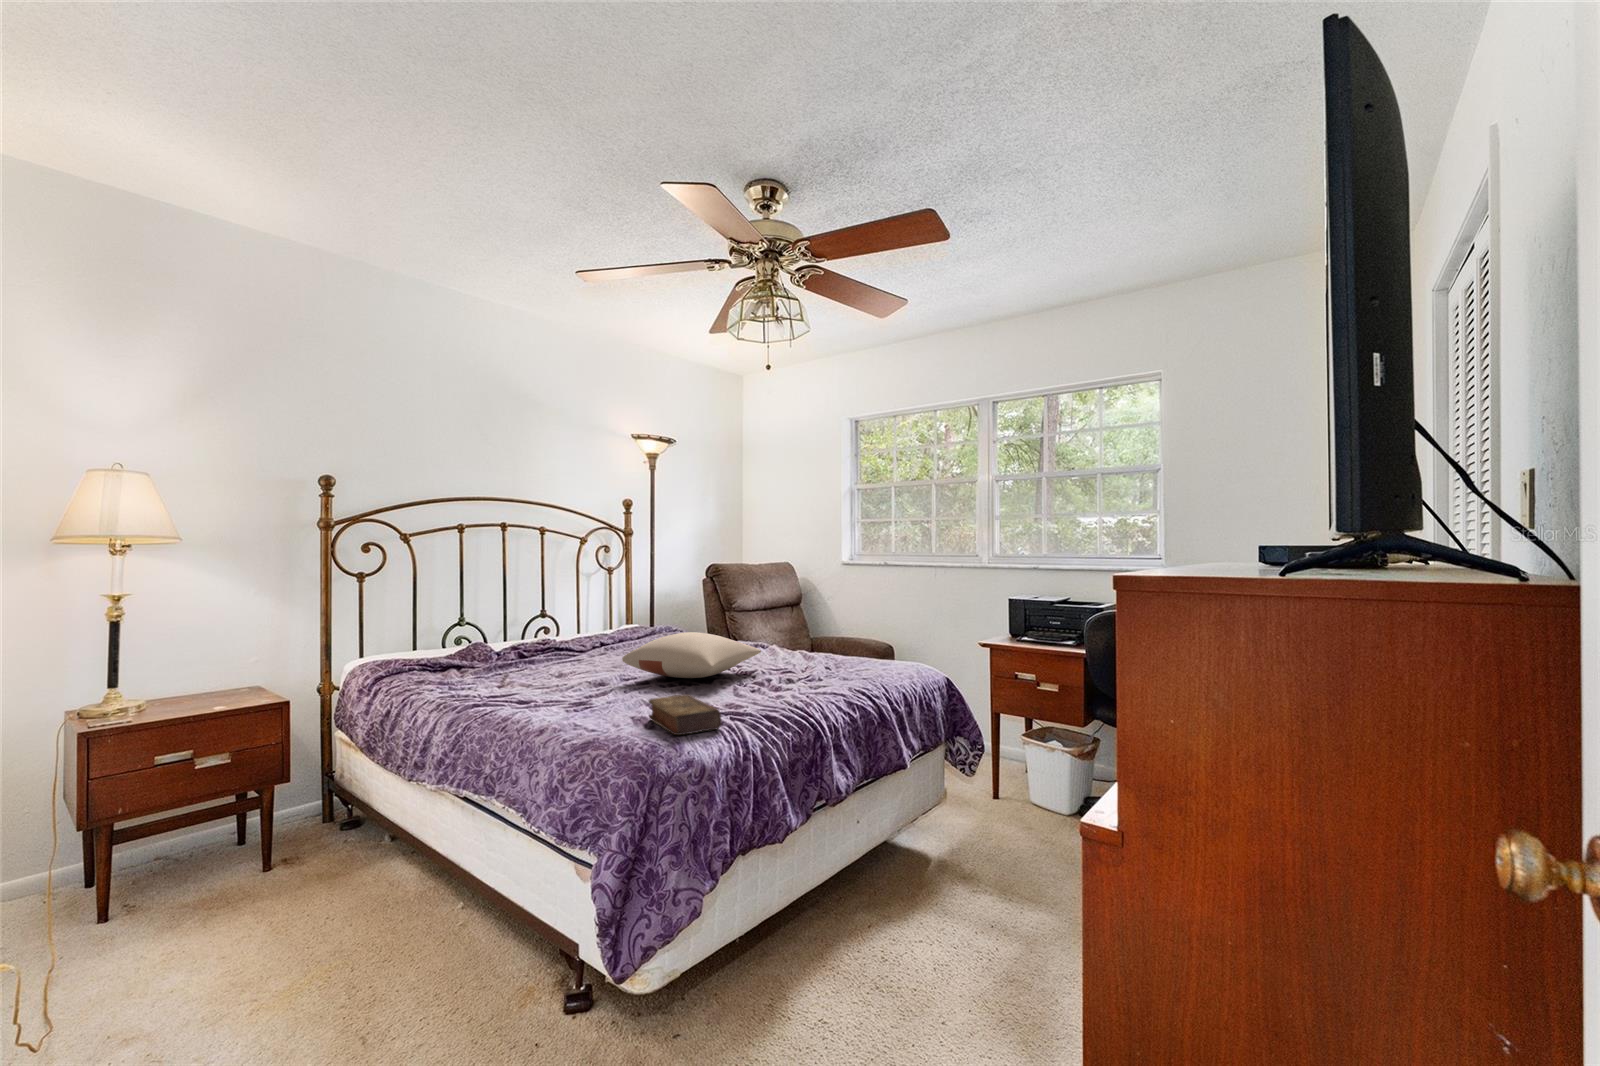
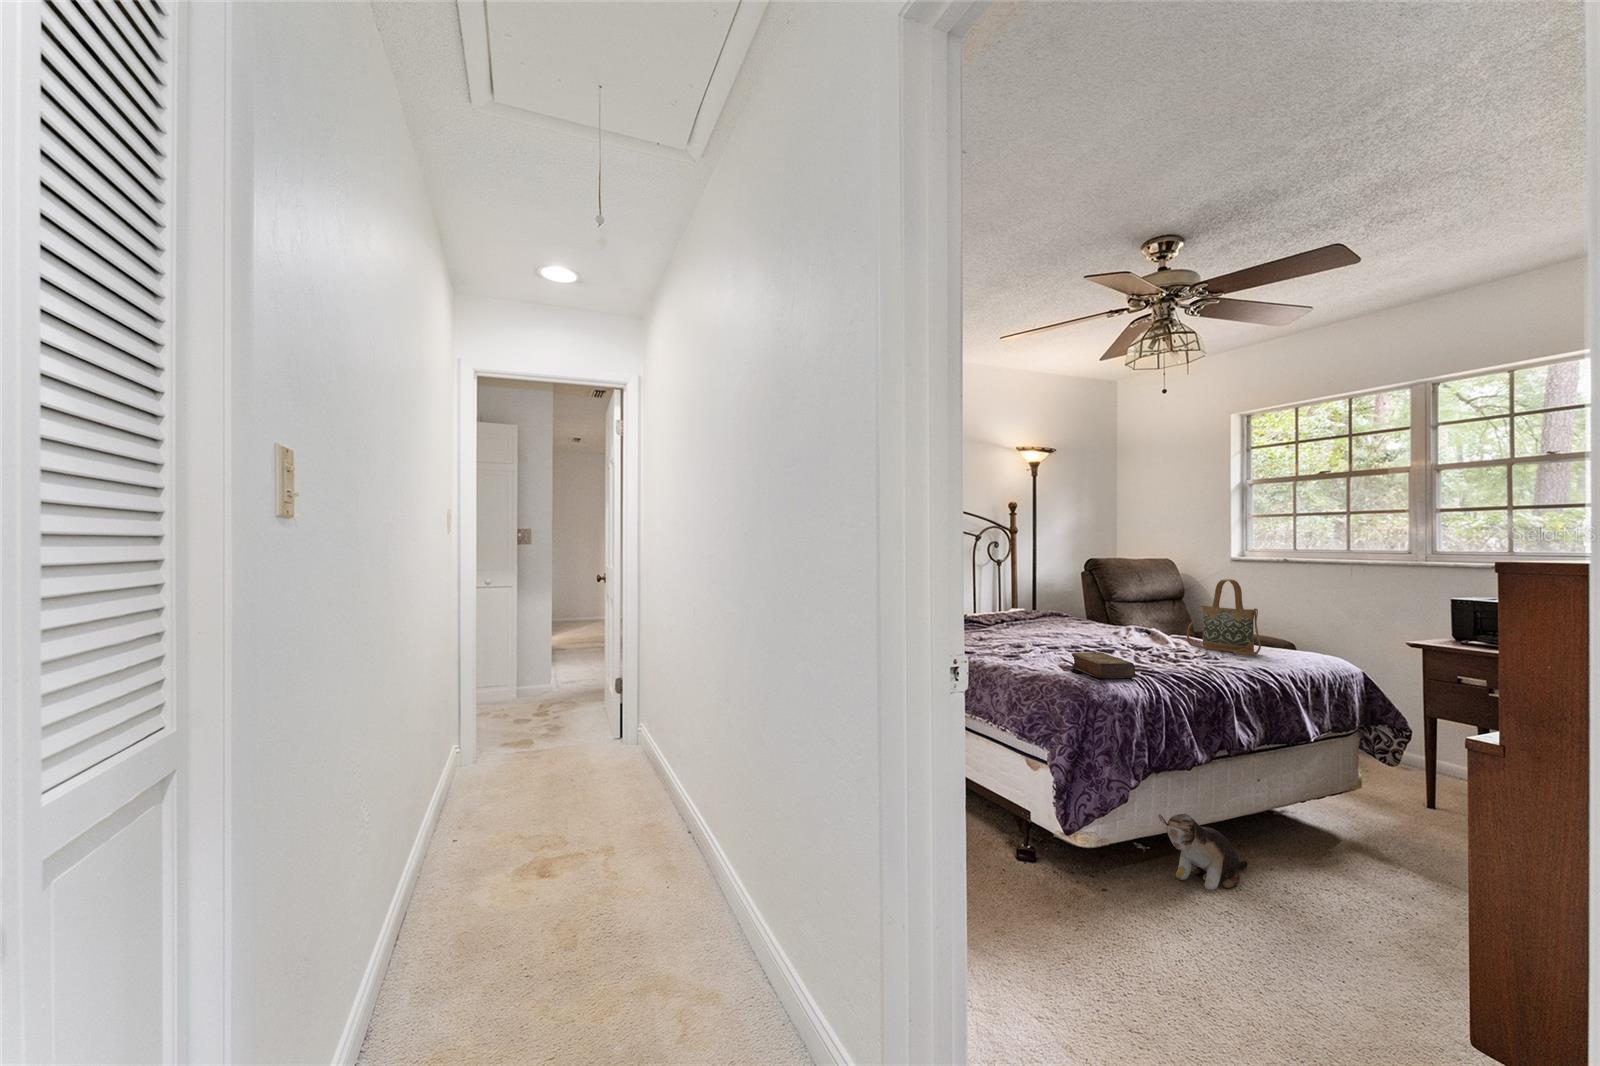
handbag: none [793,589,862,675] -> present [1187,579,1261,655]
pillow: present [622,632,761,678] -> none [1037,611,1156,647]
plush toy: none [741,903,842,997] -> present [1159,814,1248,890]

